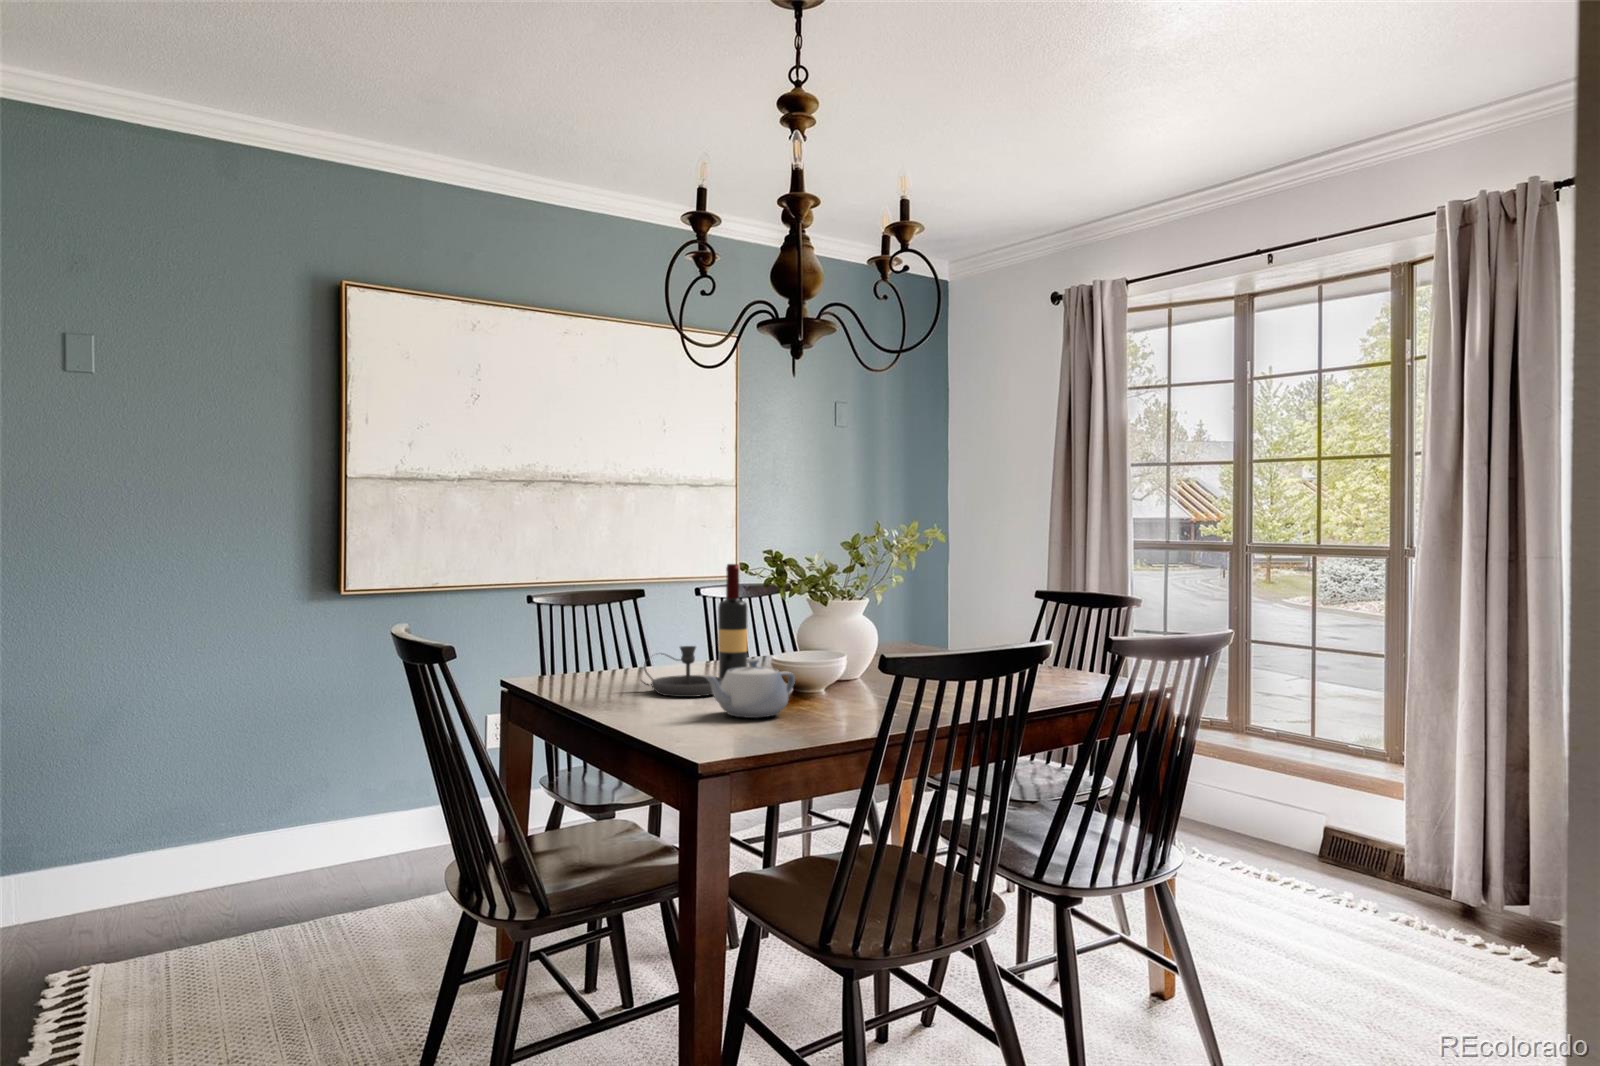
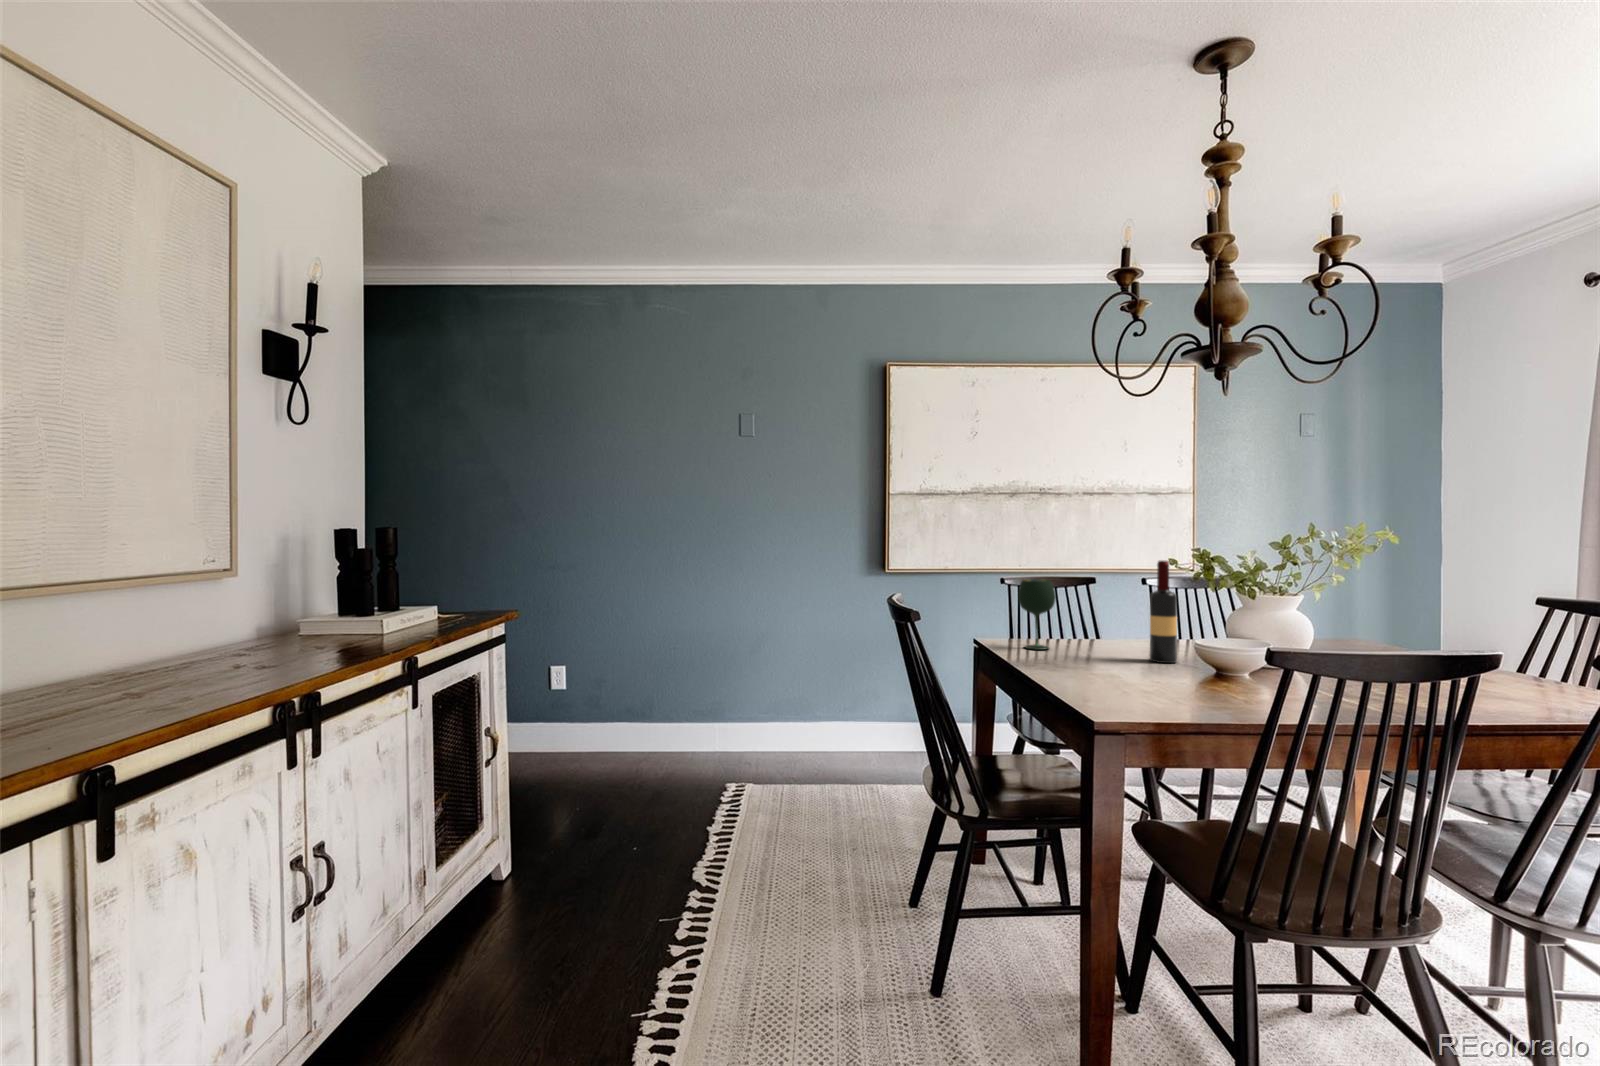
wine glass: none [561,591,608,680] -> present [1018,579,1056,650]
candlestick: present [641,646,723,697] -> none [1077,628,1151,672]
teapot: present [704,659,795,718] -> none [1121,645,1213,698]

